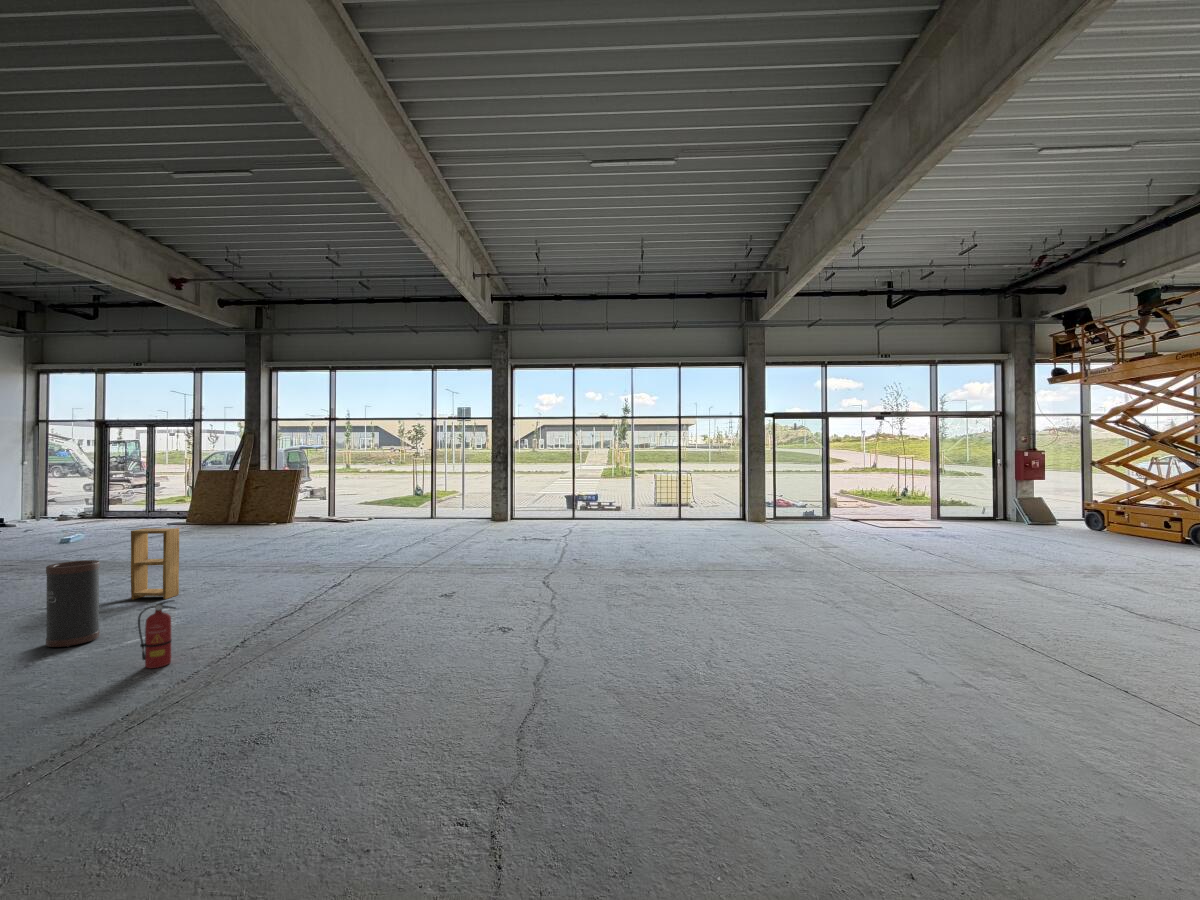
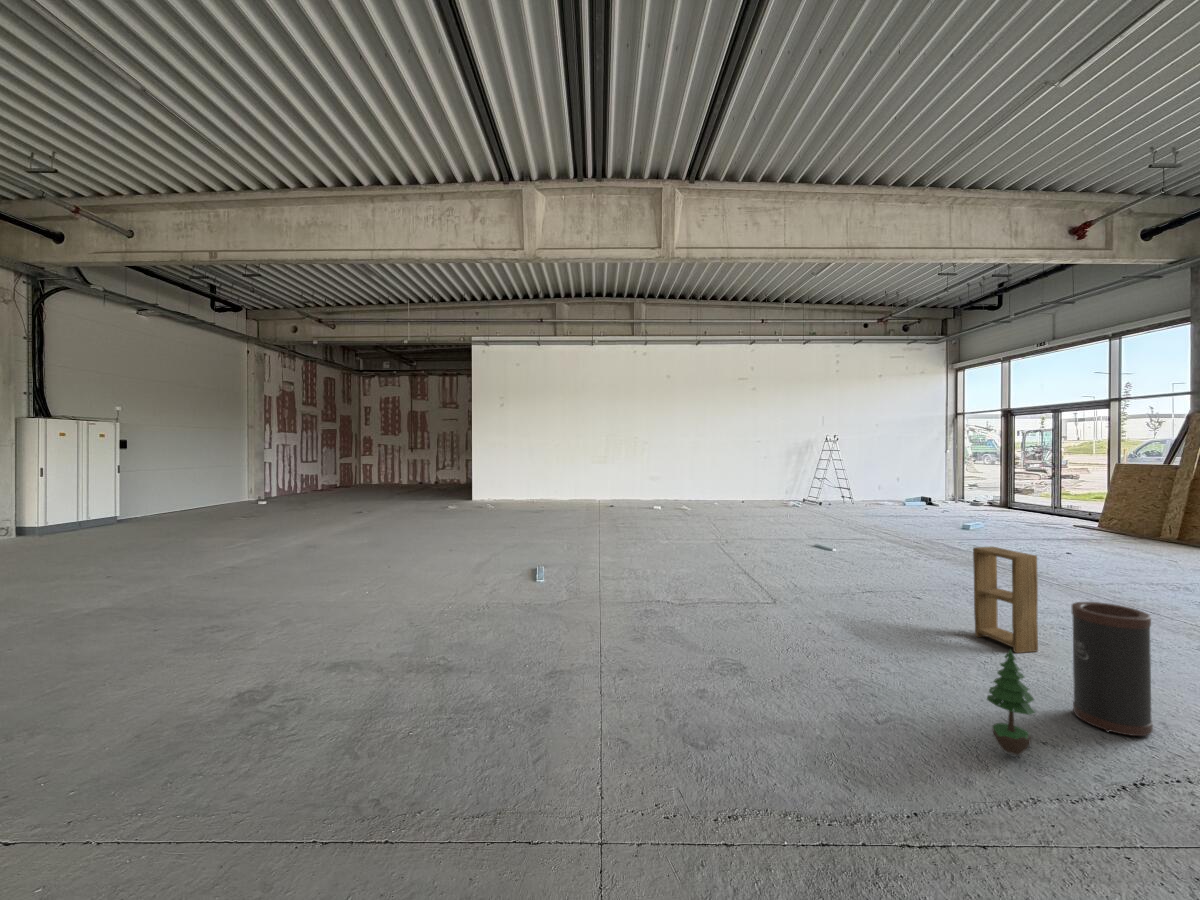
trash can: present [46,560,100,647] -> present [1071,602,1153,736]
potted tree: none [173,571,202,636] -> present [987,650,1035,757]
fire extinguisher: present [138,600,176,668] -> none [906,702,965,814]

